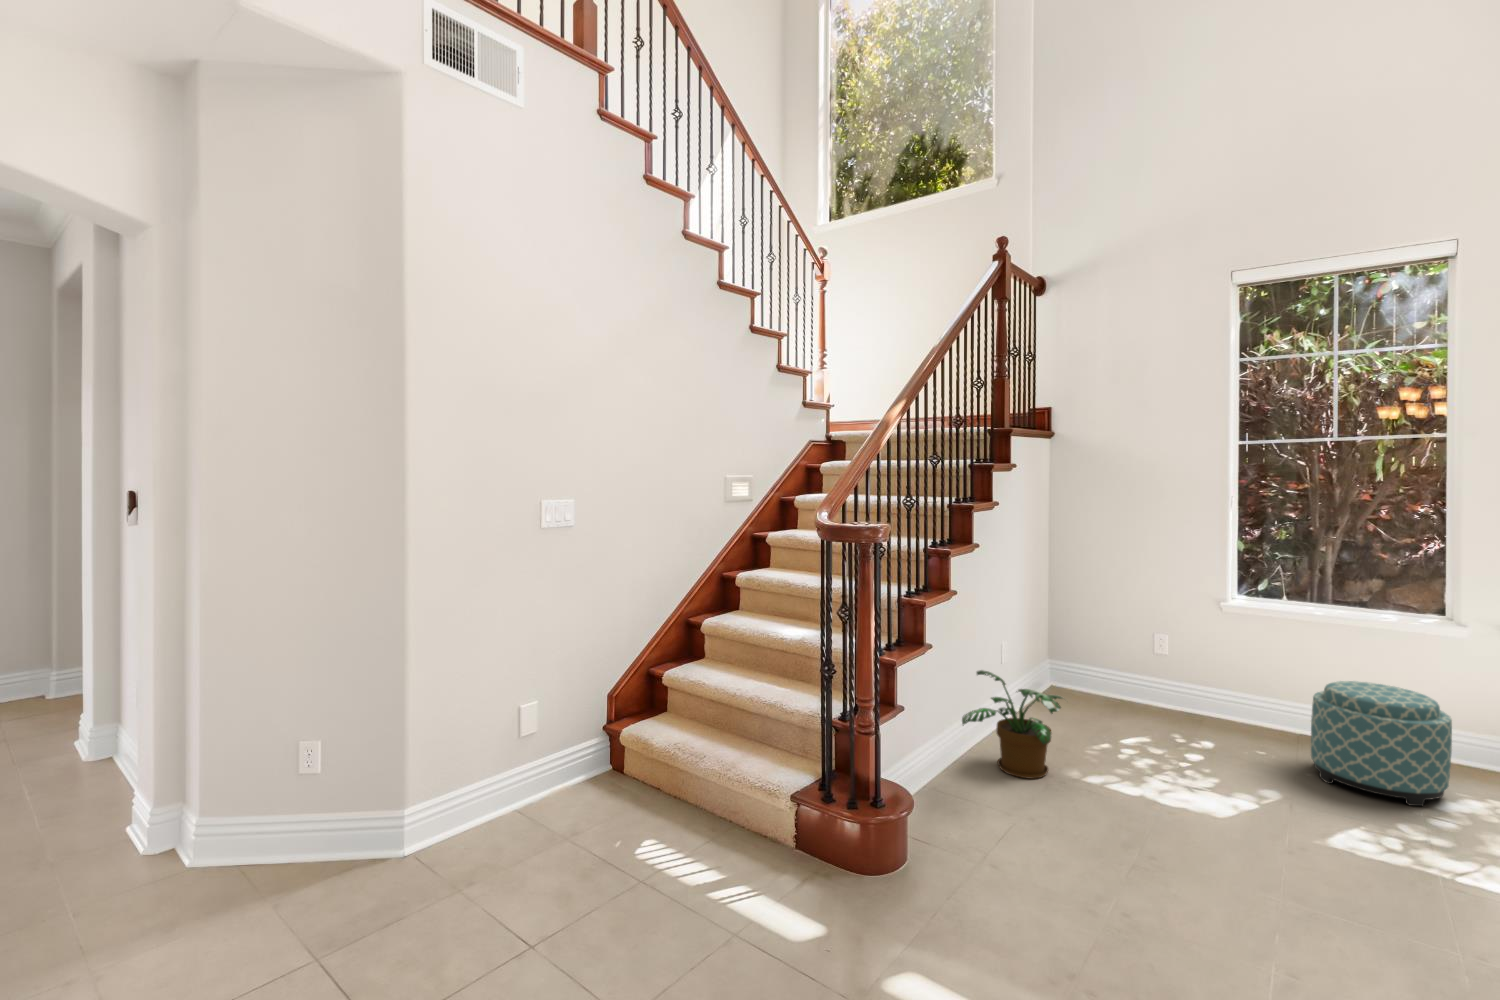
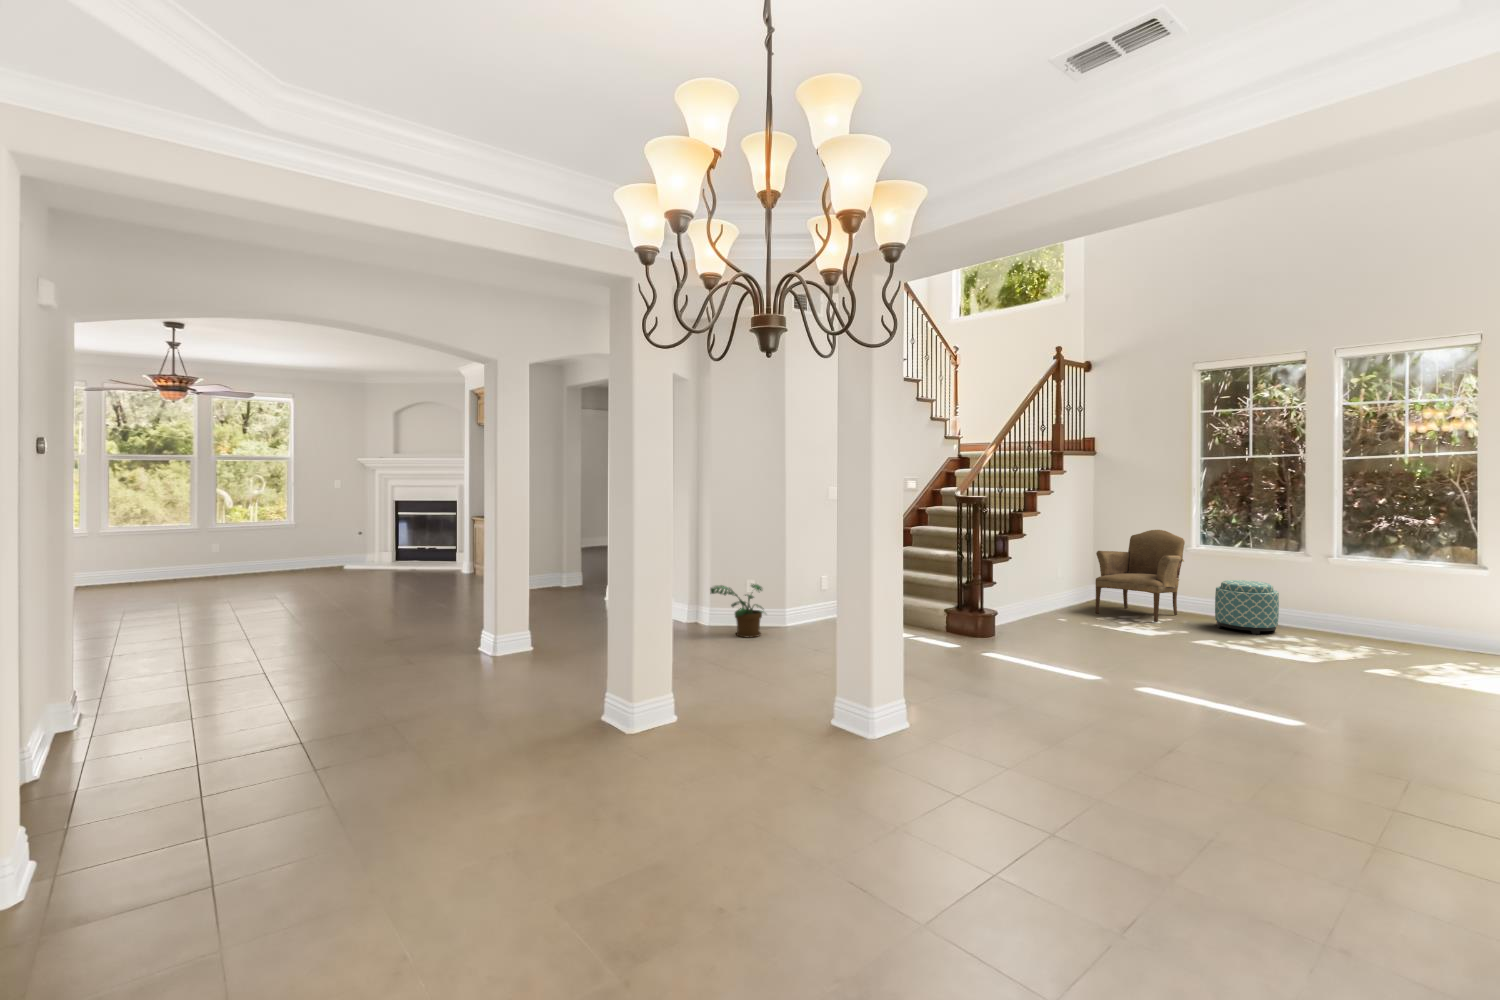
armchair: none [1070,573,1225,767] -> present [1095,530,1185,622]
potted plant: present [962,670,1063,779] -> present [710,584,766,638]

